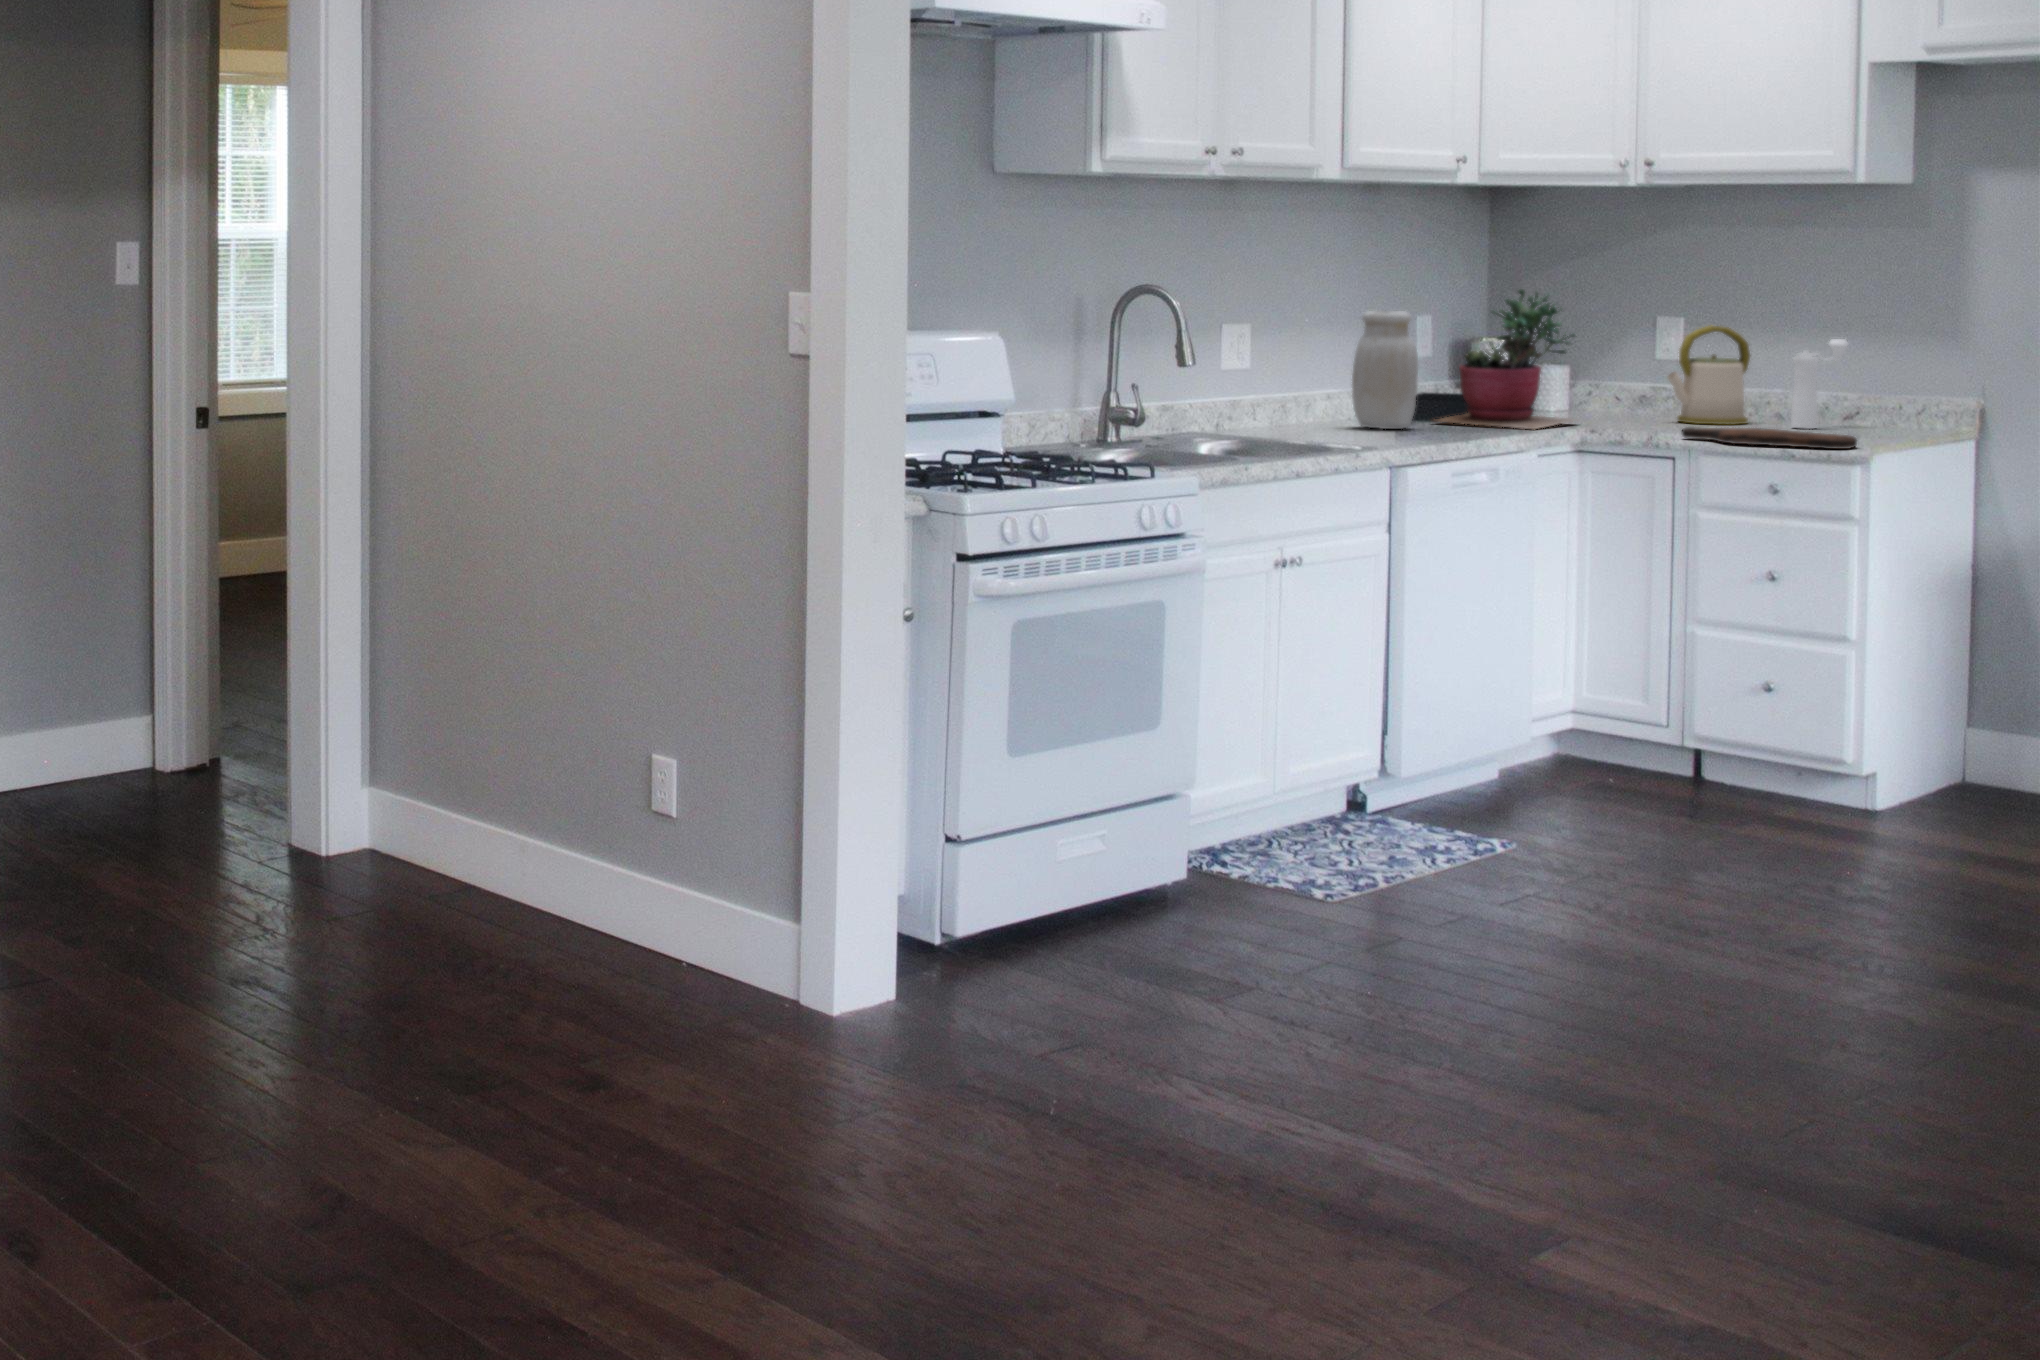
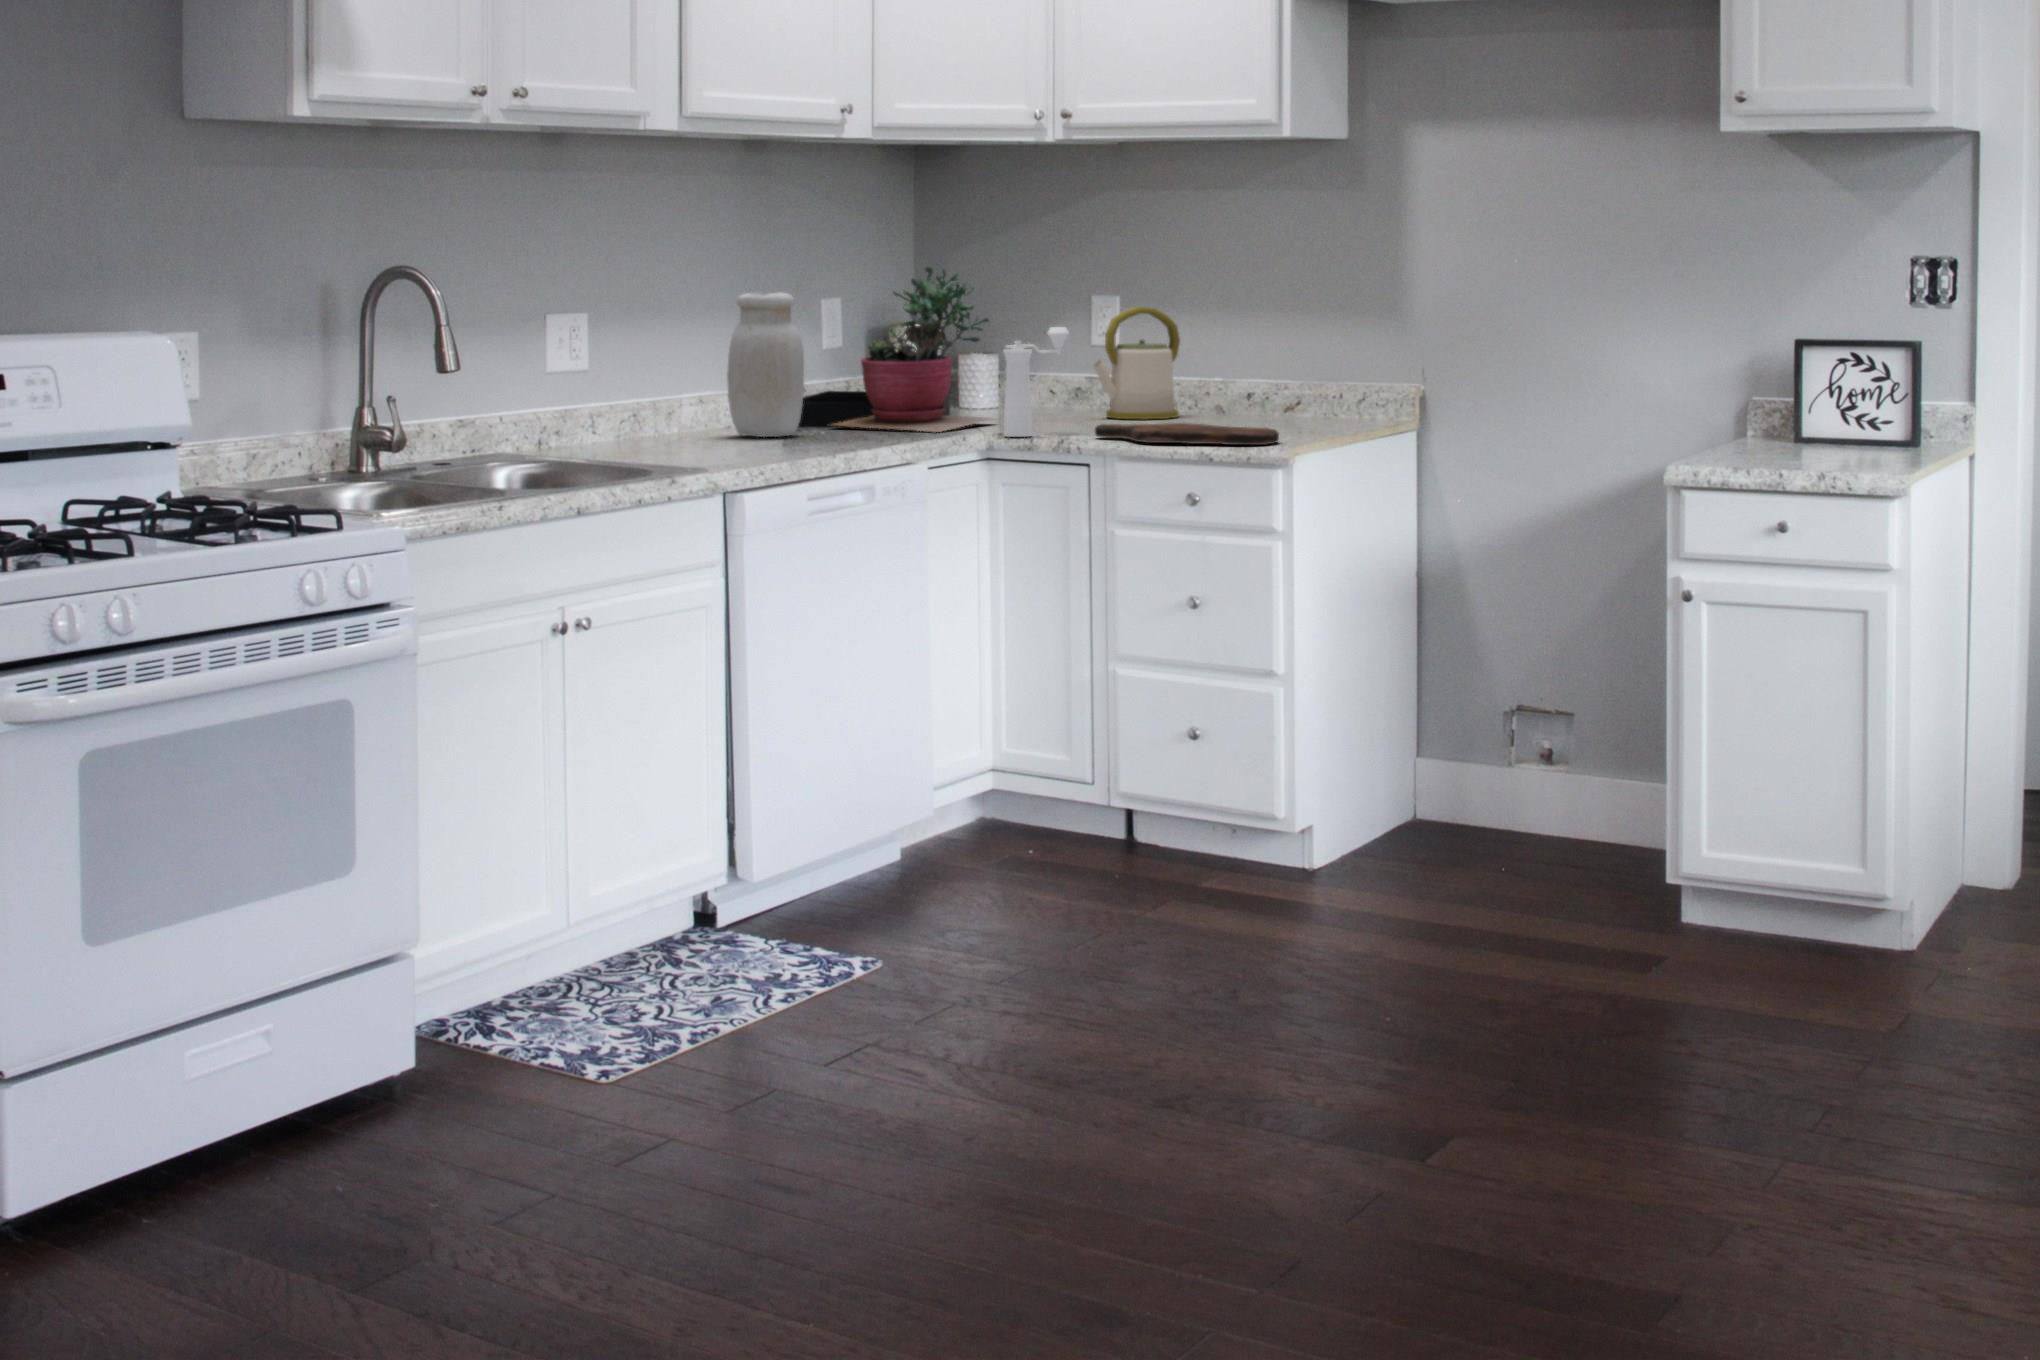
pepper mill: present [1791,339,1848,429] -> present [1003,327,1069,437]

